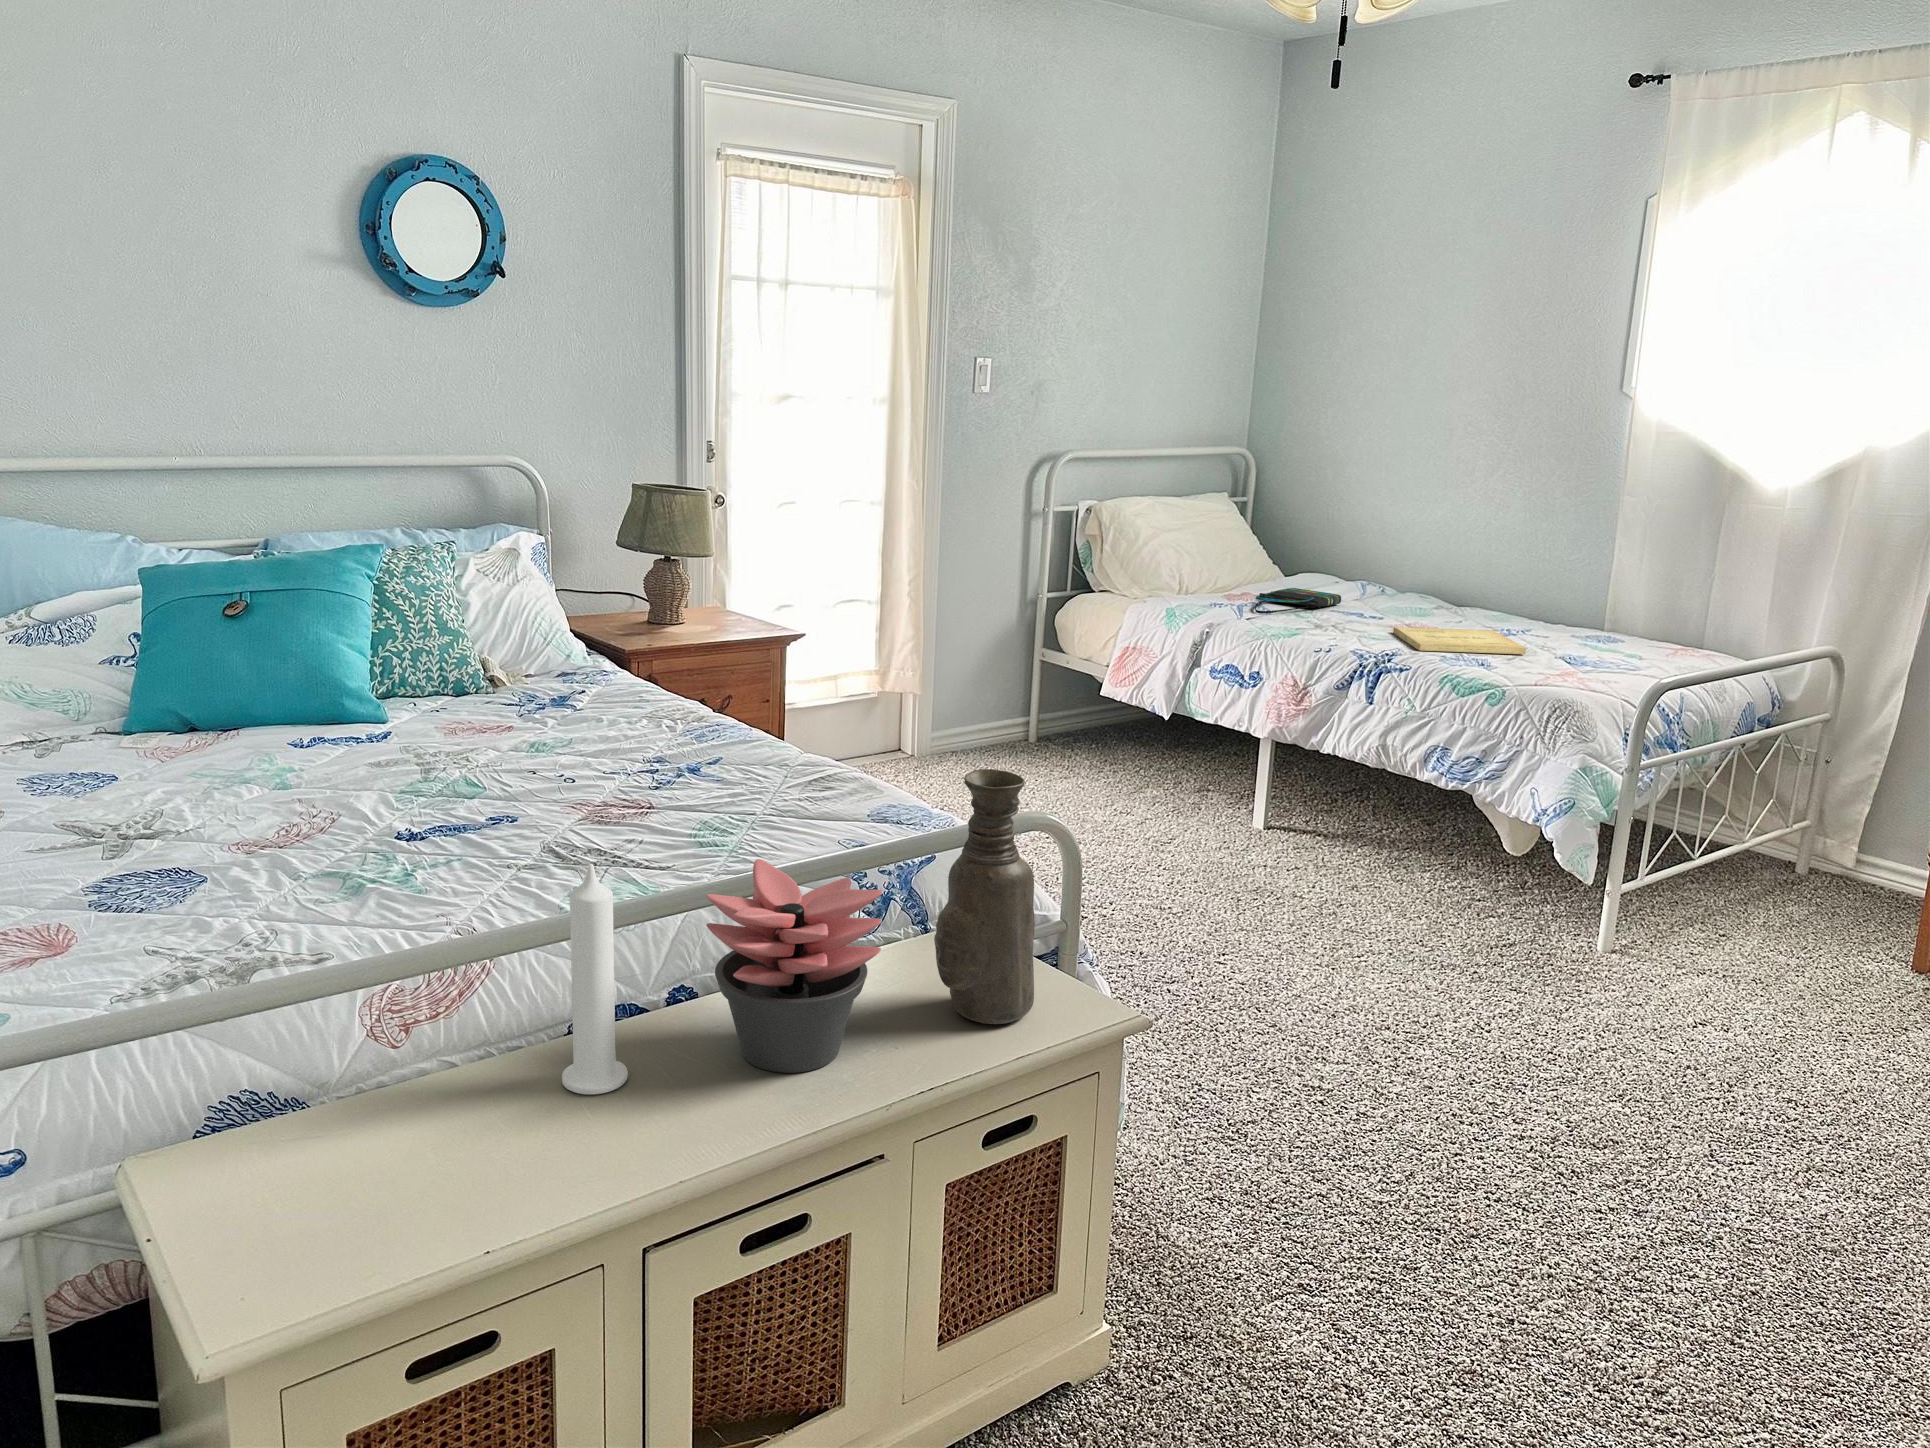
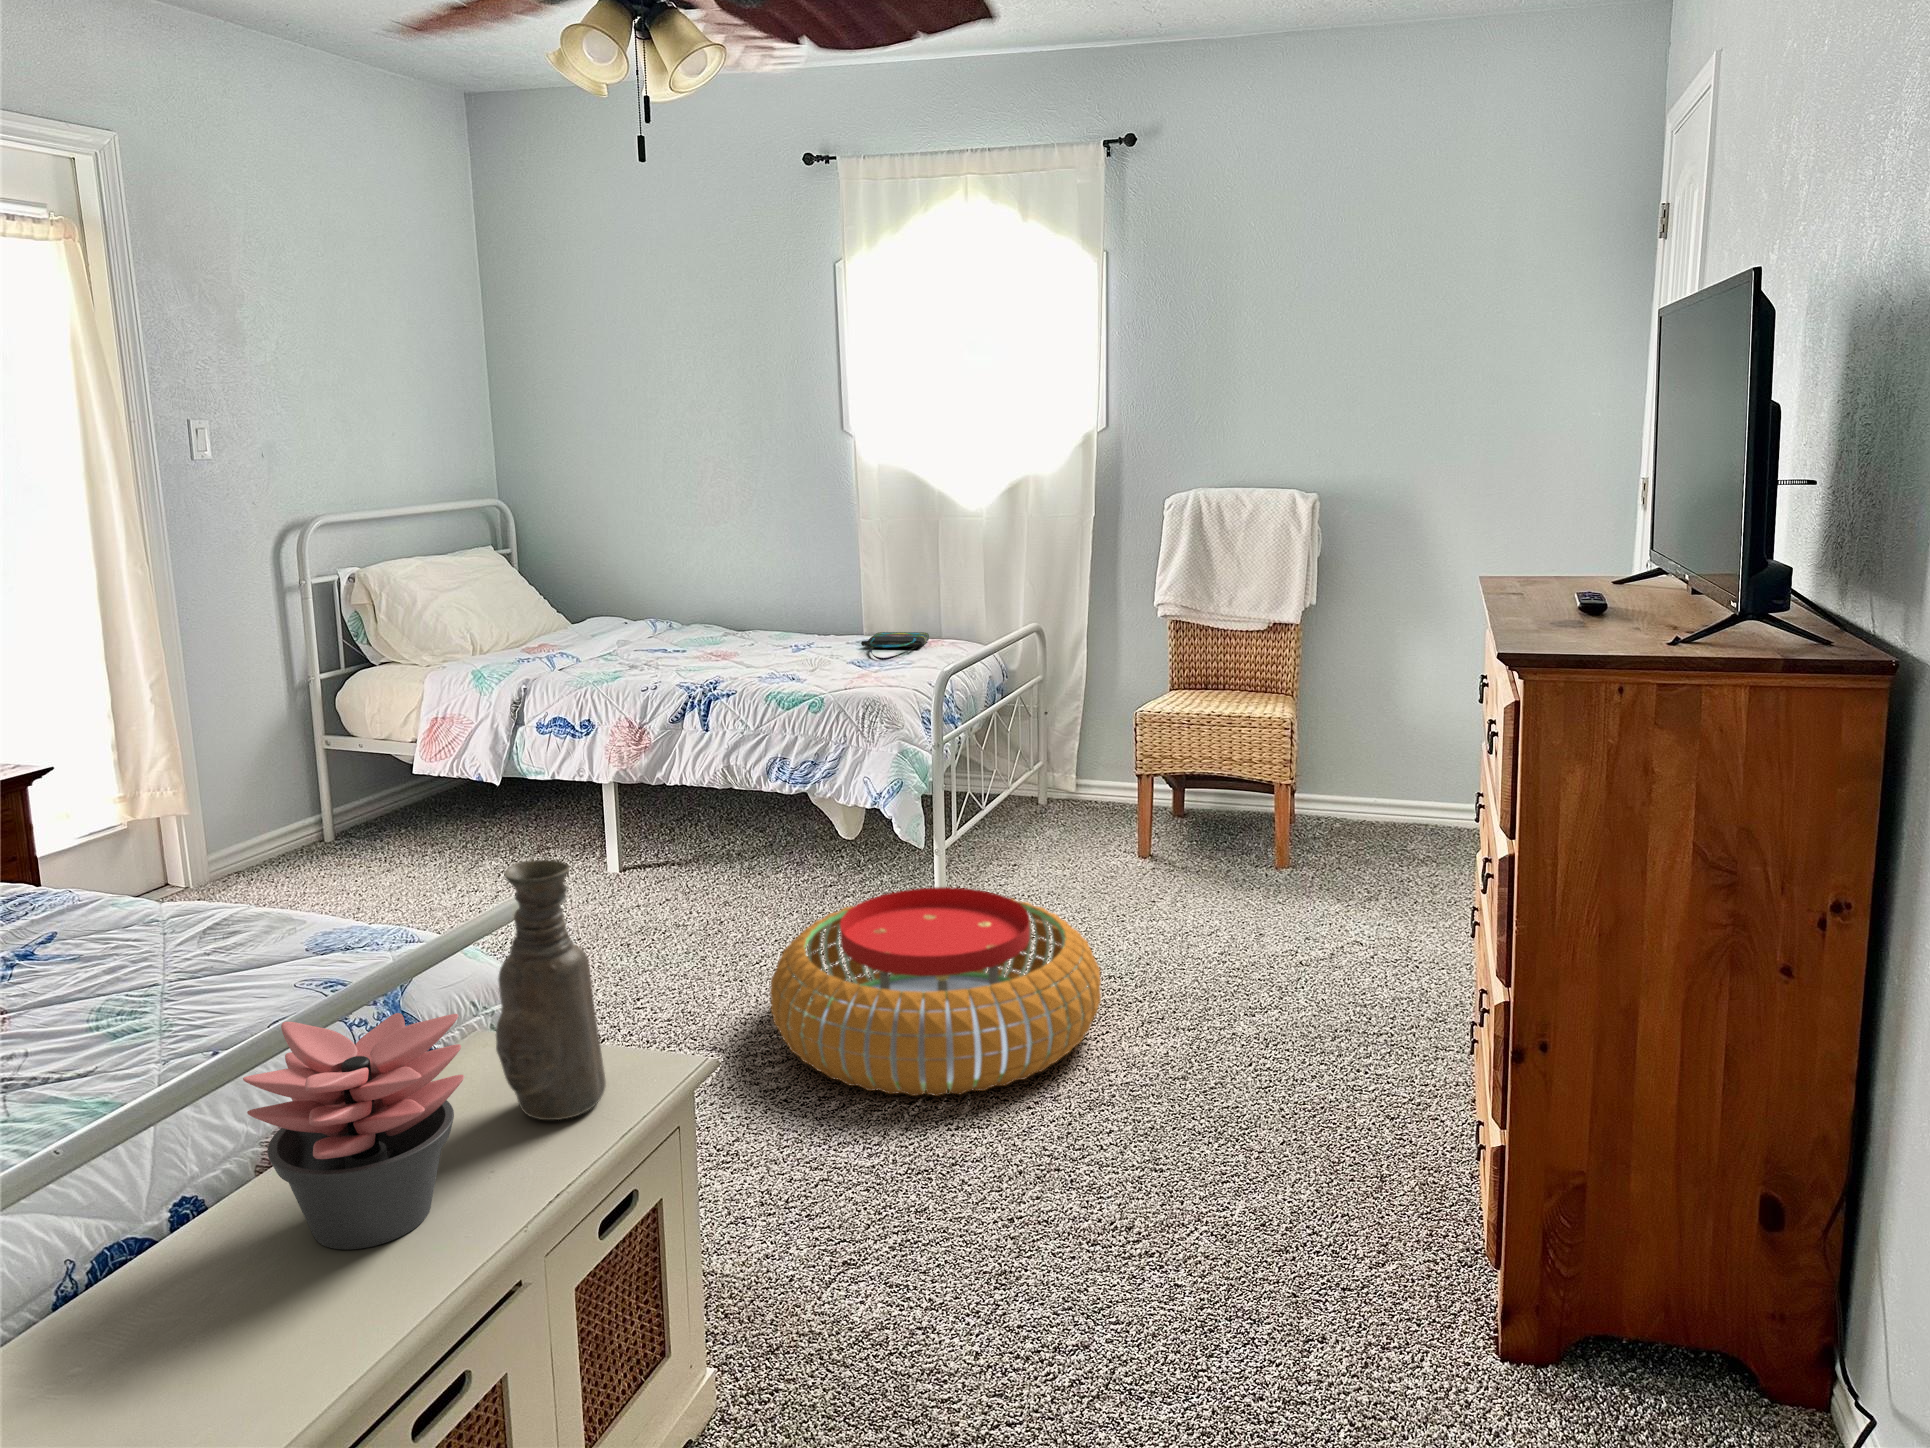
tote bag: present [1254,588,1341,614] -> present [861,632,929,660]
book: present [1393,627,1526,654] -> none [701,649,819,677]
candle: present [562,864,628,1095] -> none [83,1083,191,1365]
pouf: none [1334,919,1756,1177] -> present [770,887,1101,1096]

